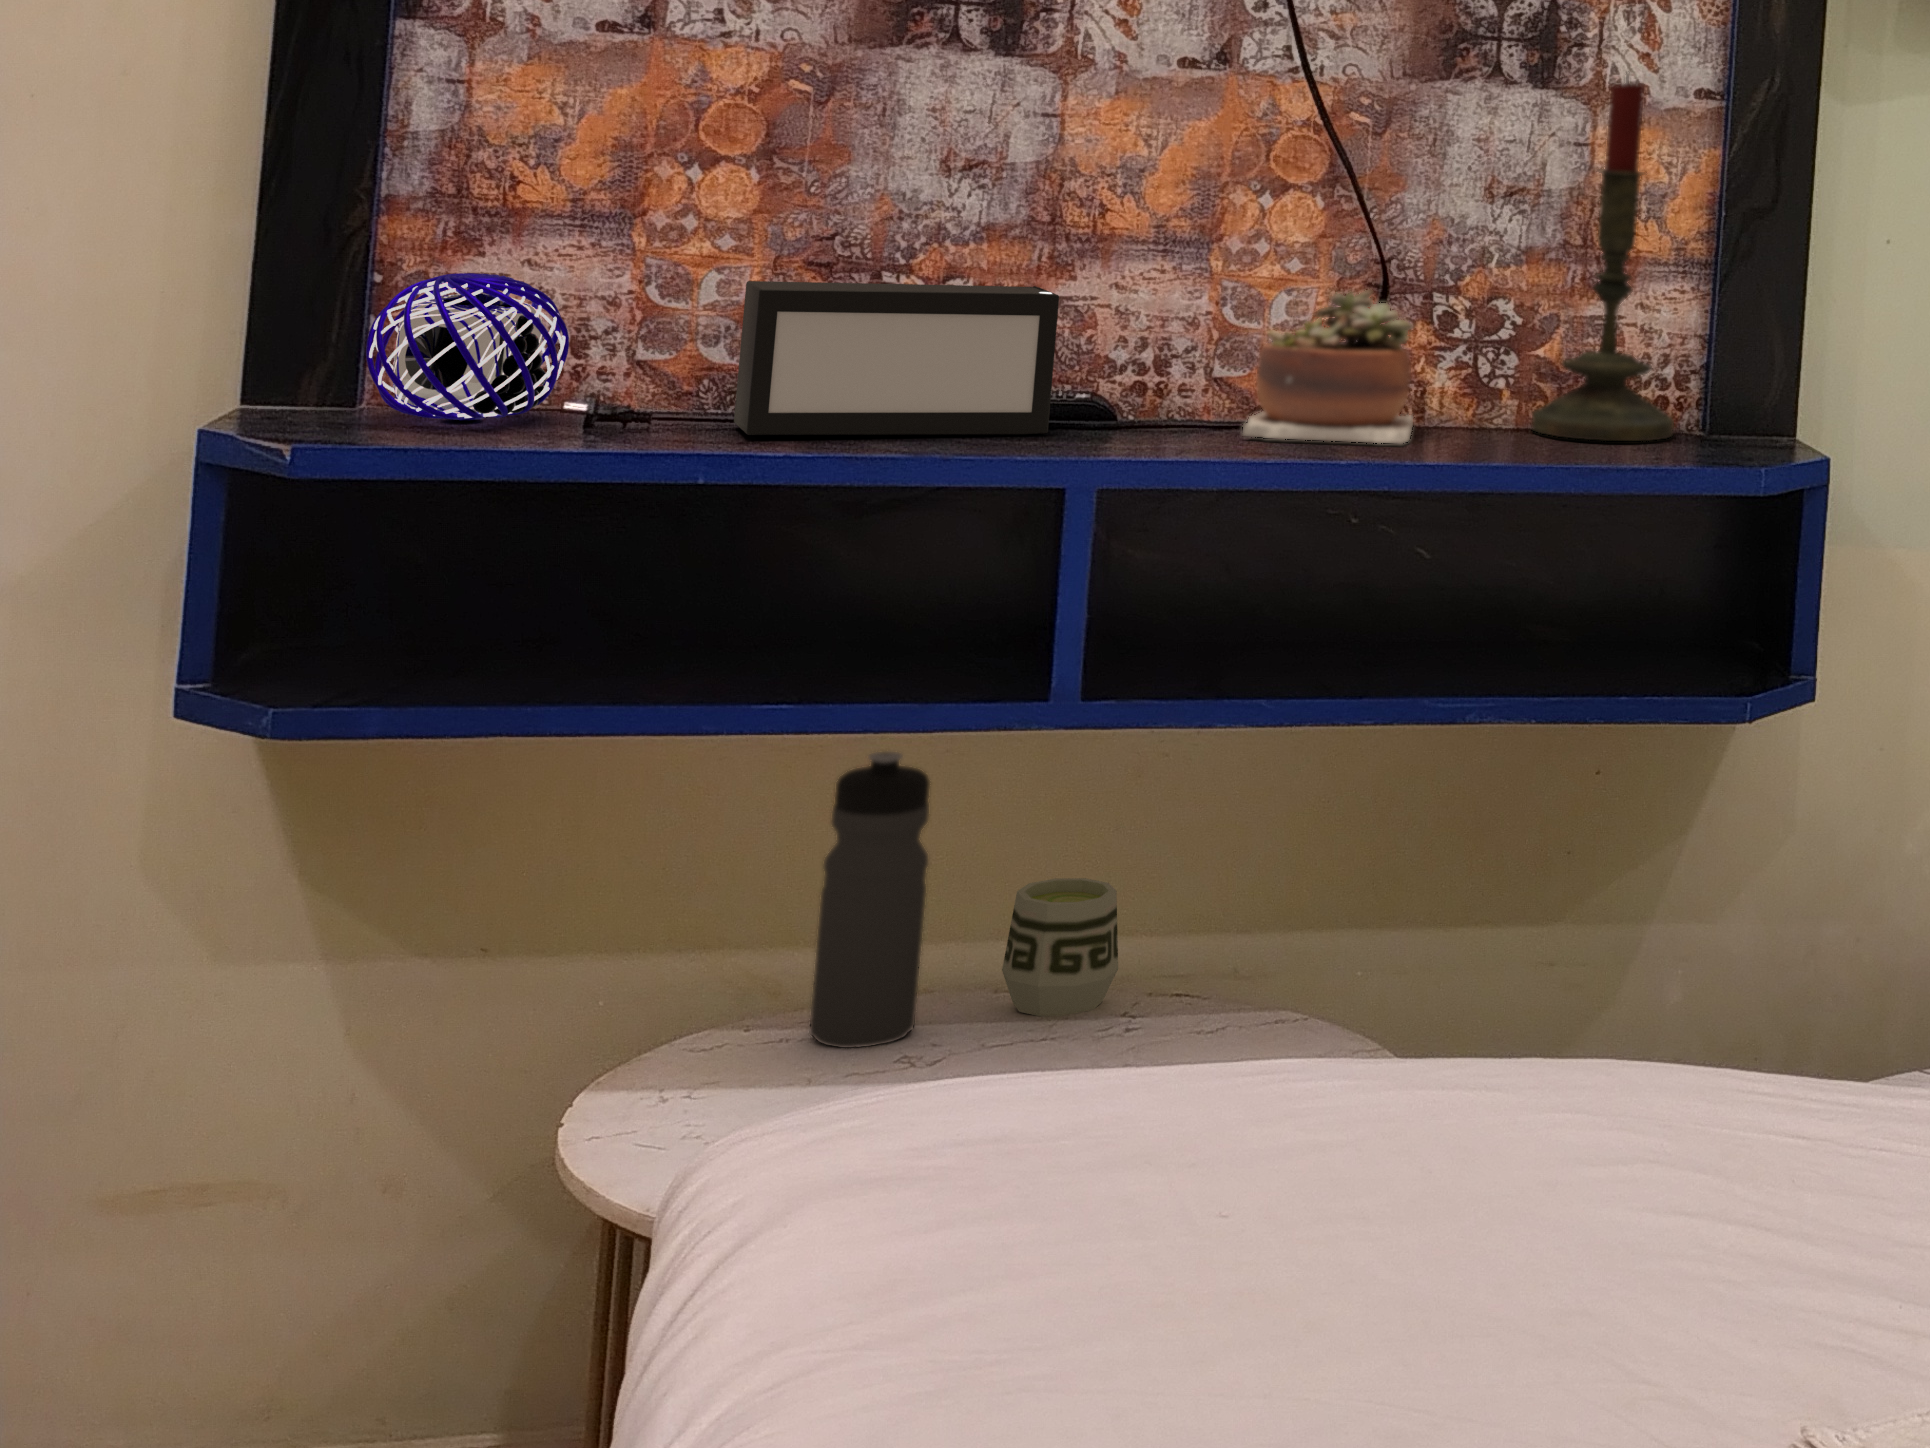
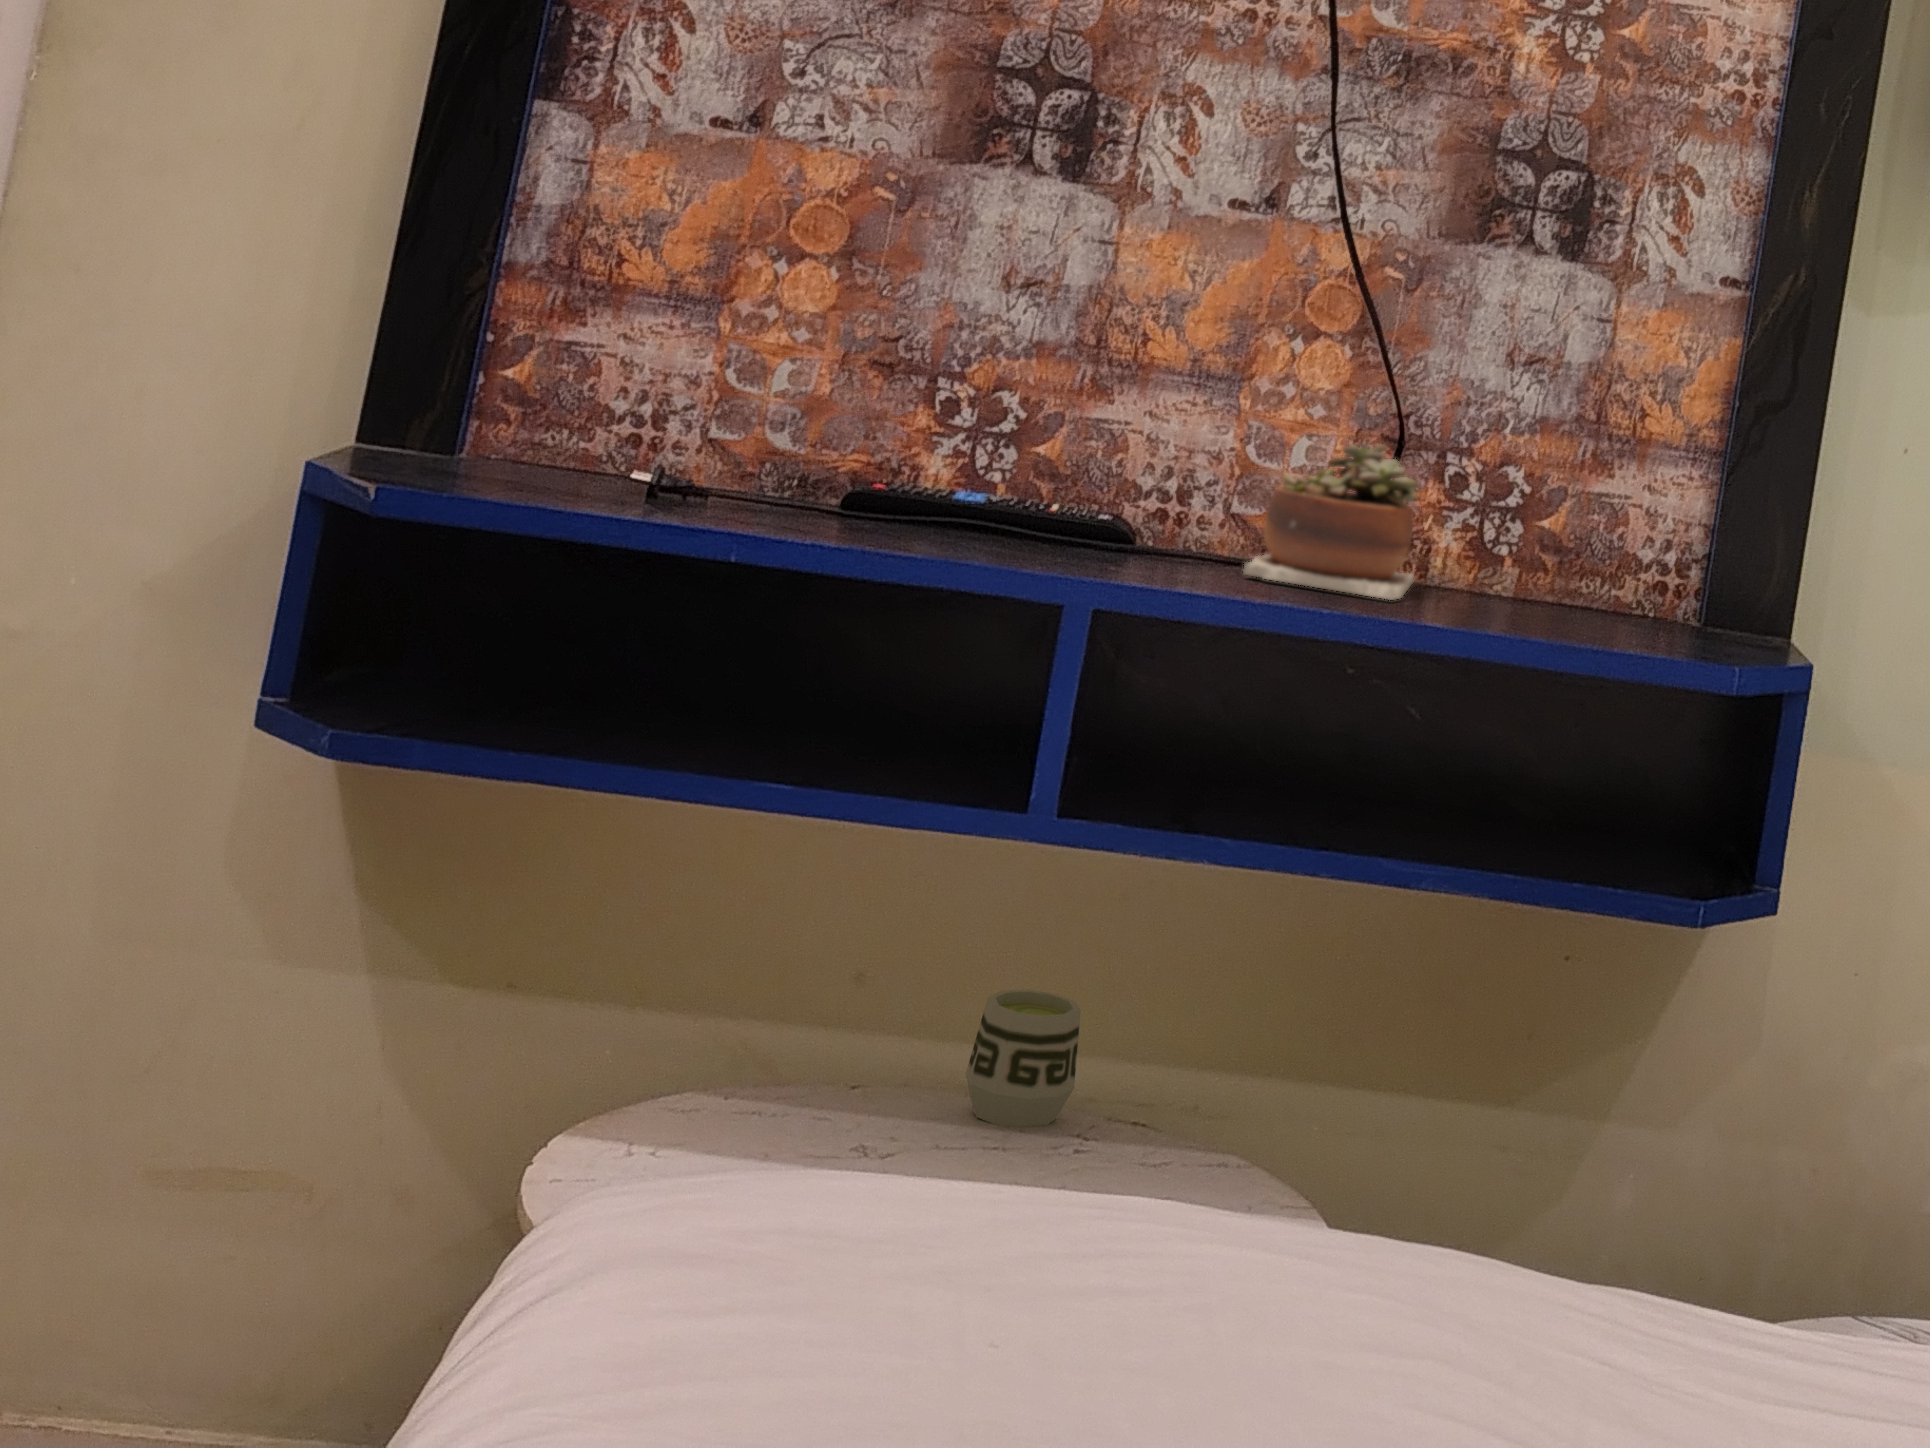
candle: present [1531,79,1674,441] -> none [1526,254,1669,627]
decorative orb: present [366,273,569,420] -> none [469,338,646,476]
speaker: present [734,281,1059,435] -> none [780,373,1087,550]
water bottle: present [810,752,930,1048] -> none [778,840,916,1129]

